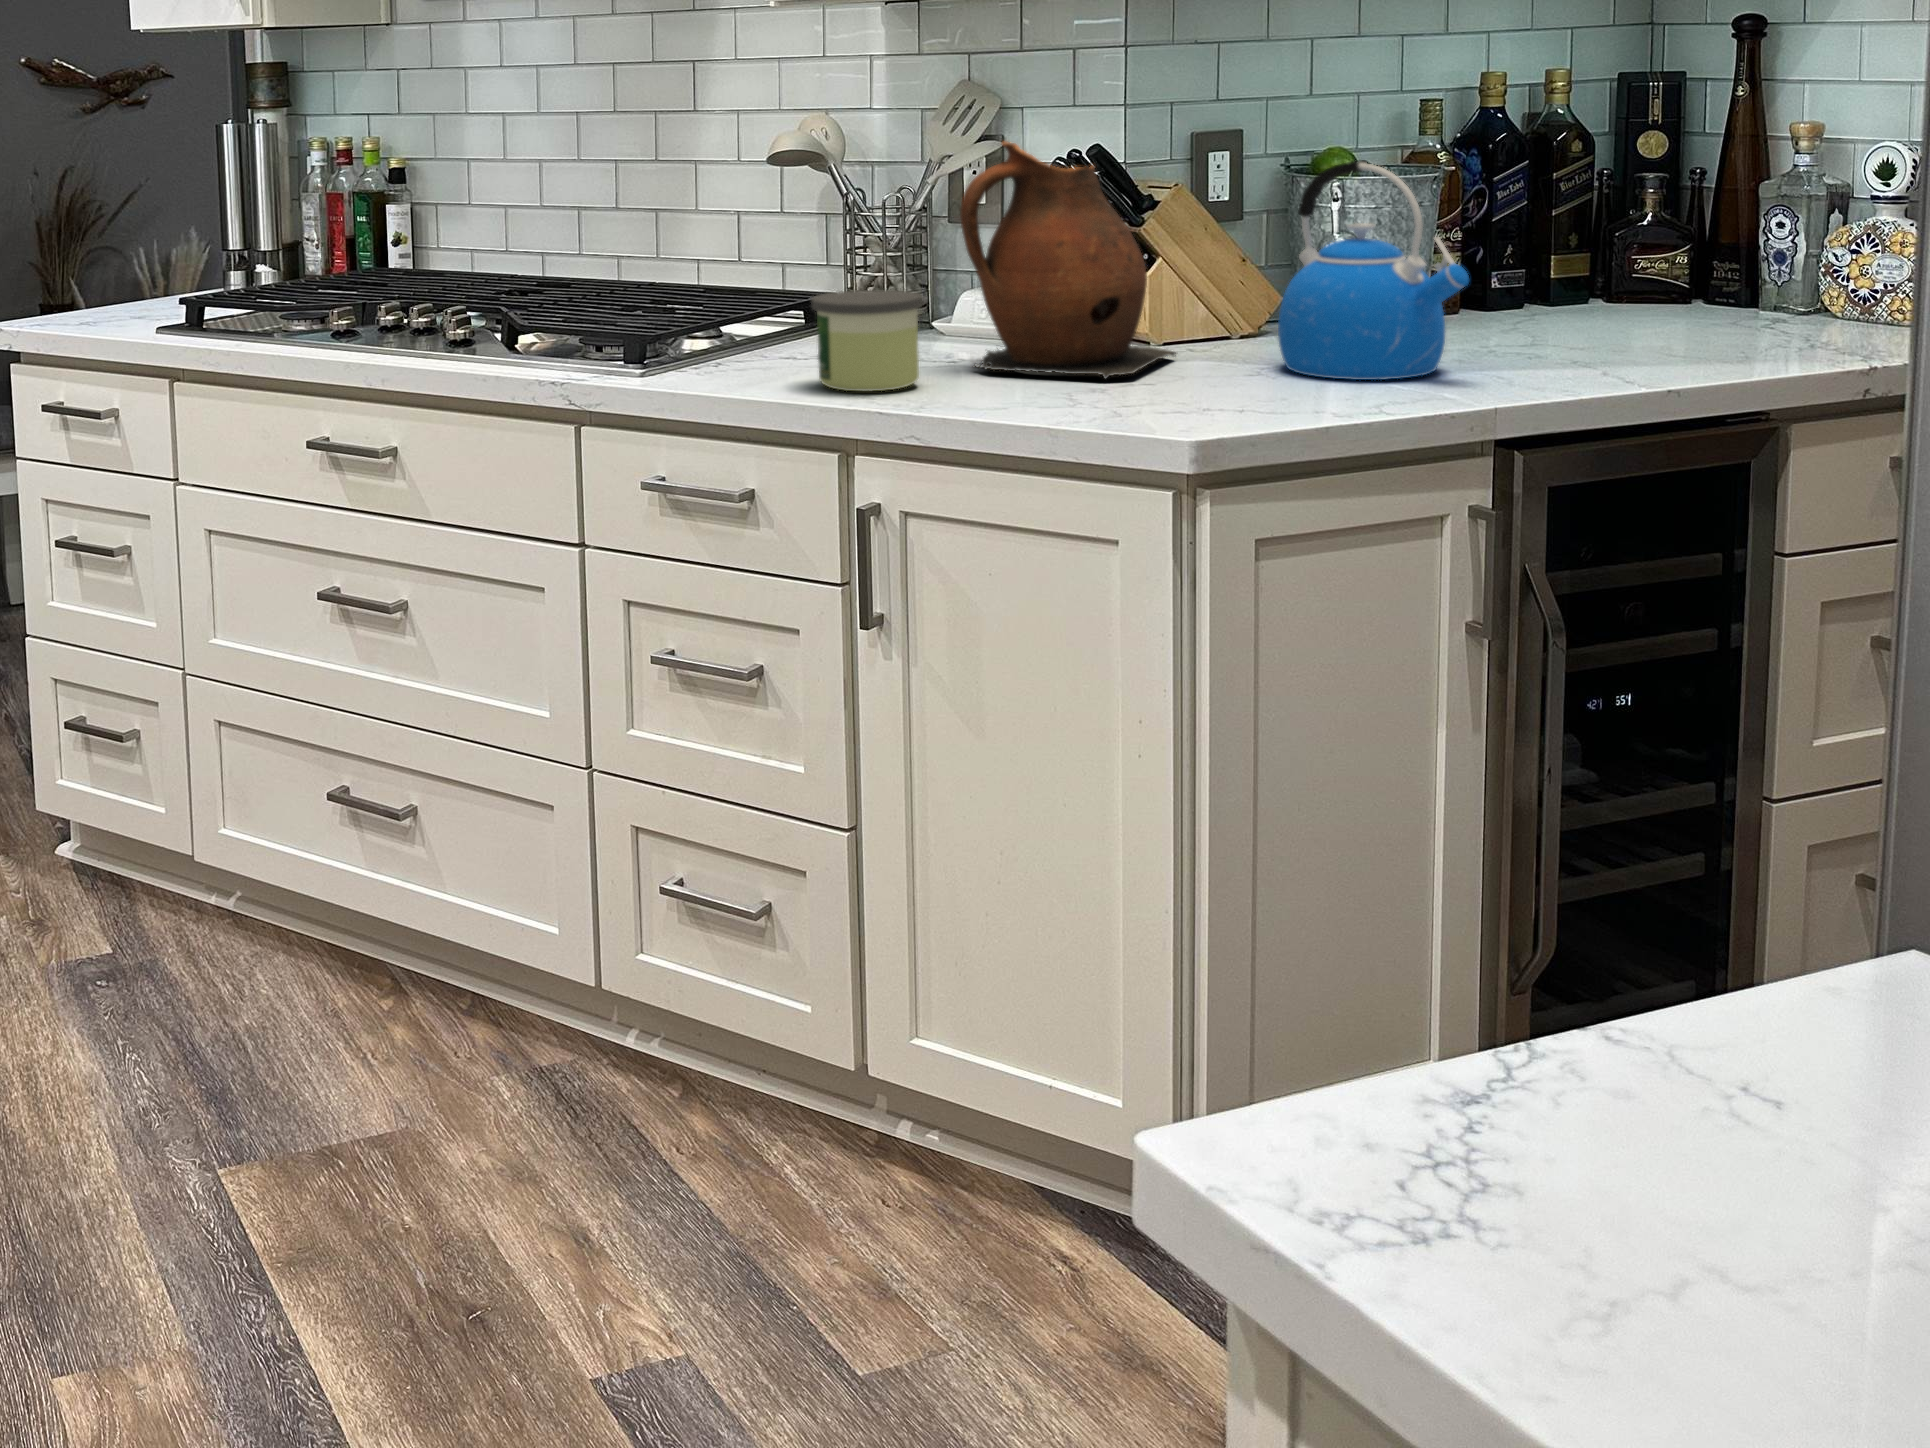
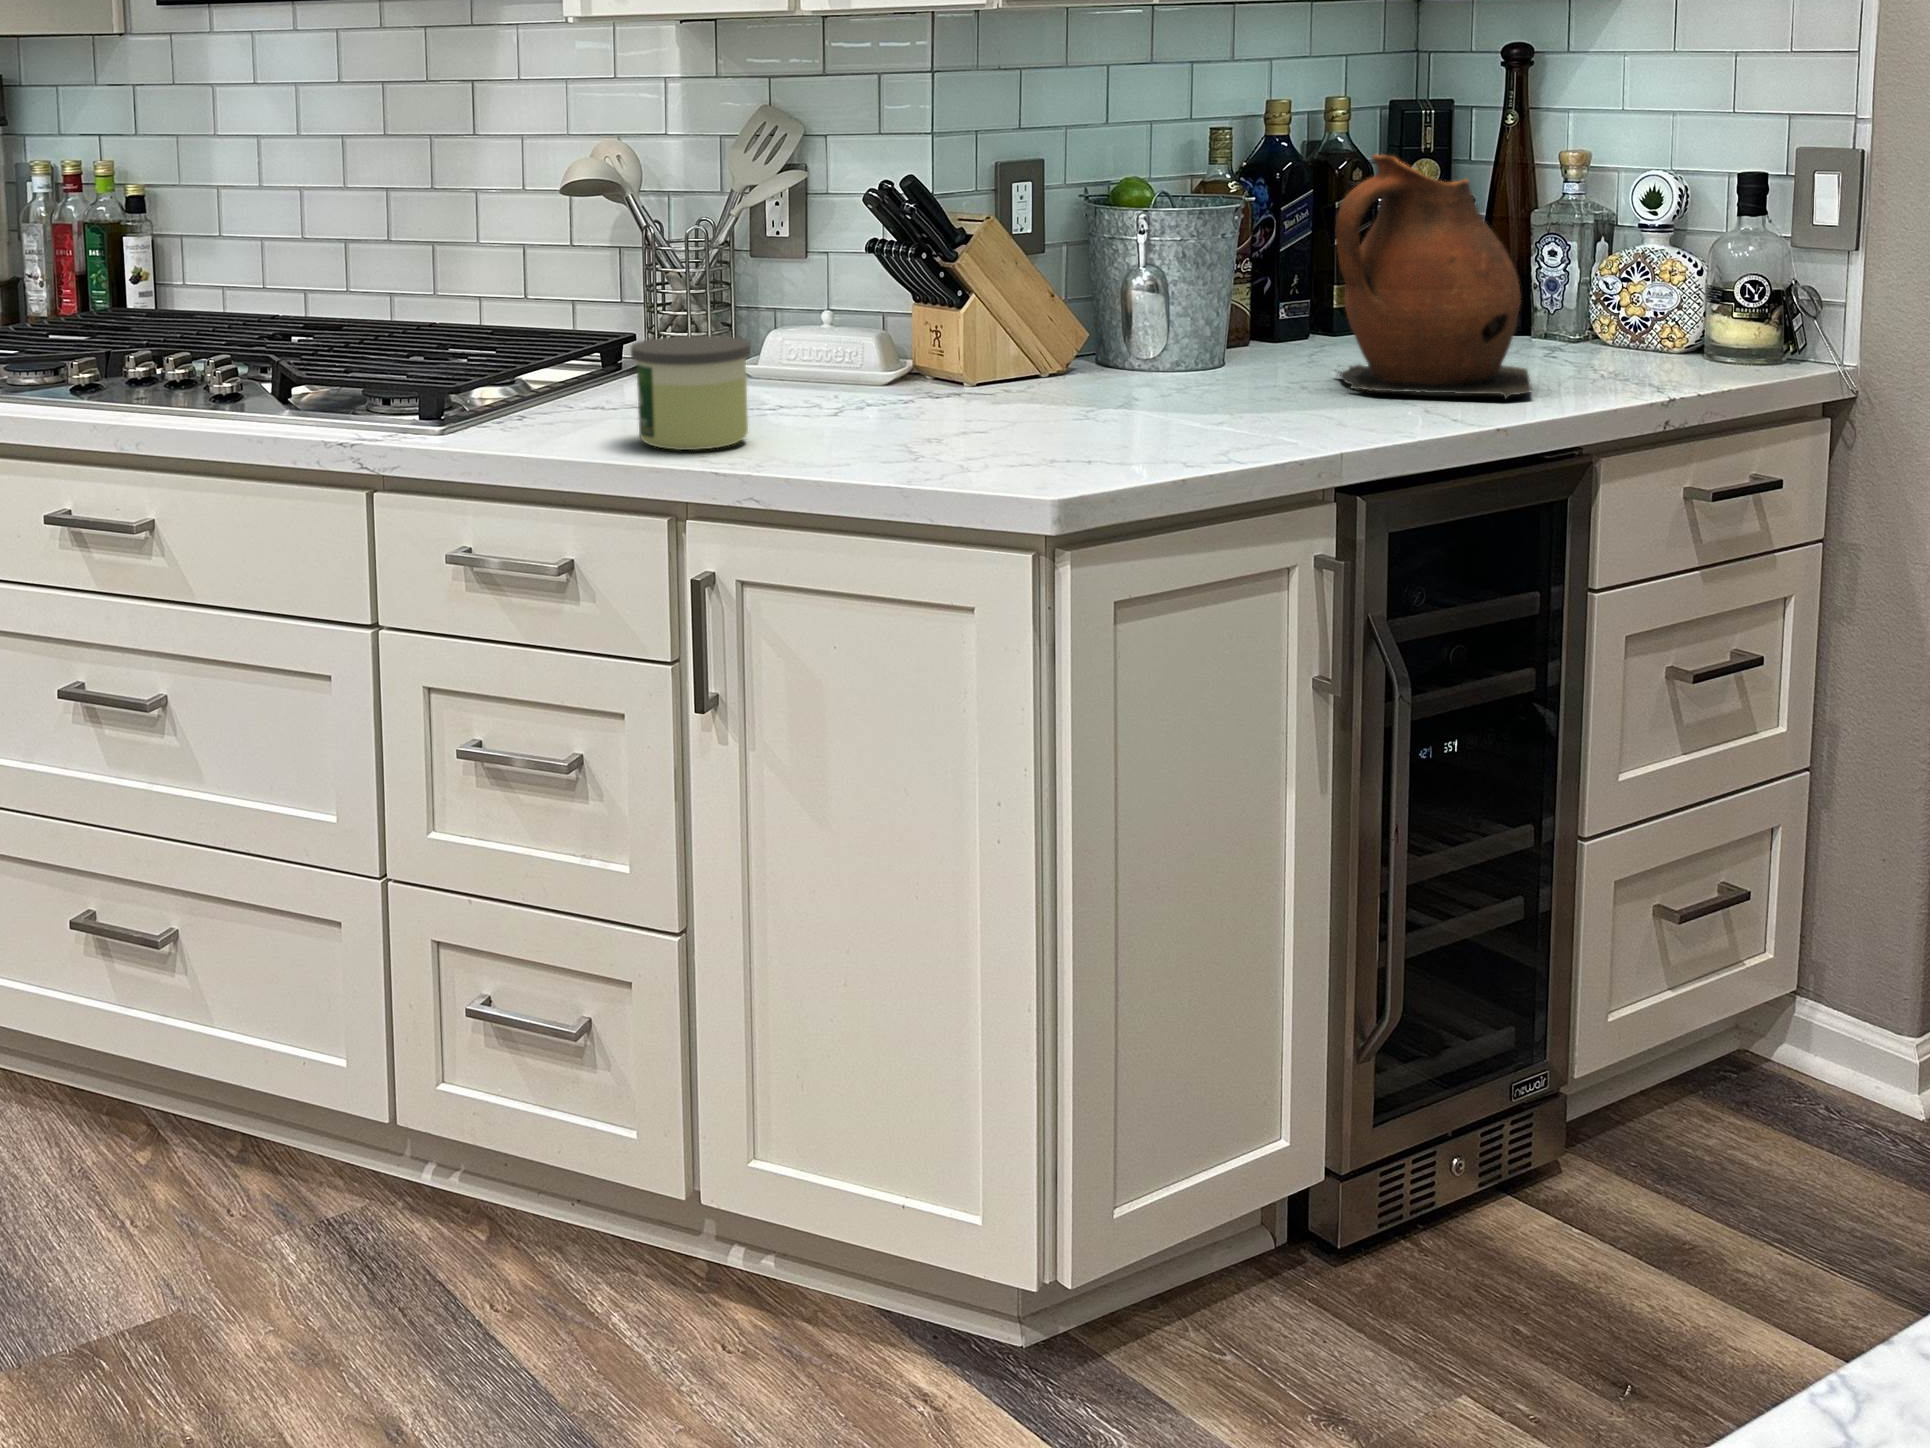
ceramic pitcher: present [960,142,1176,379] -> present [1336,155,1531,399]
kettle: present [1278,160,1469,380] -> none [1111,192,1309,424]

